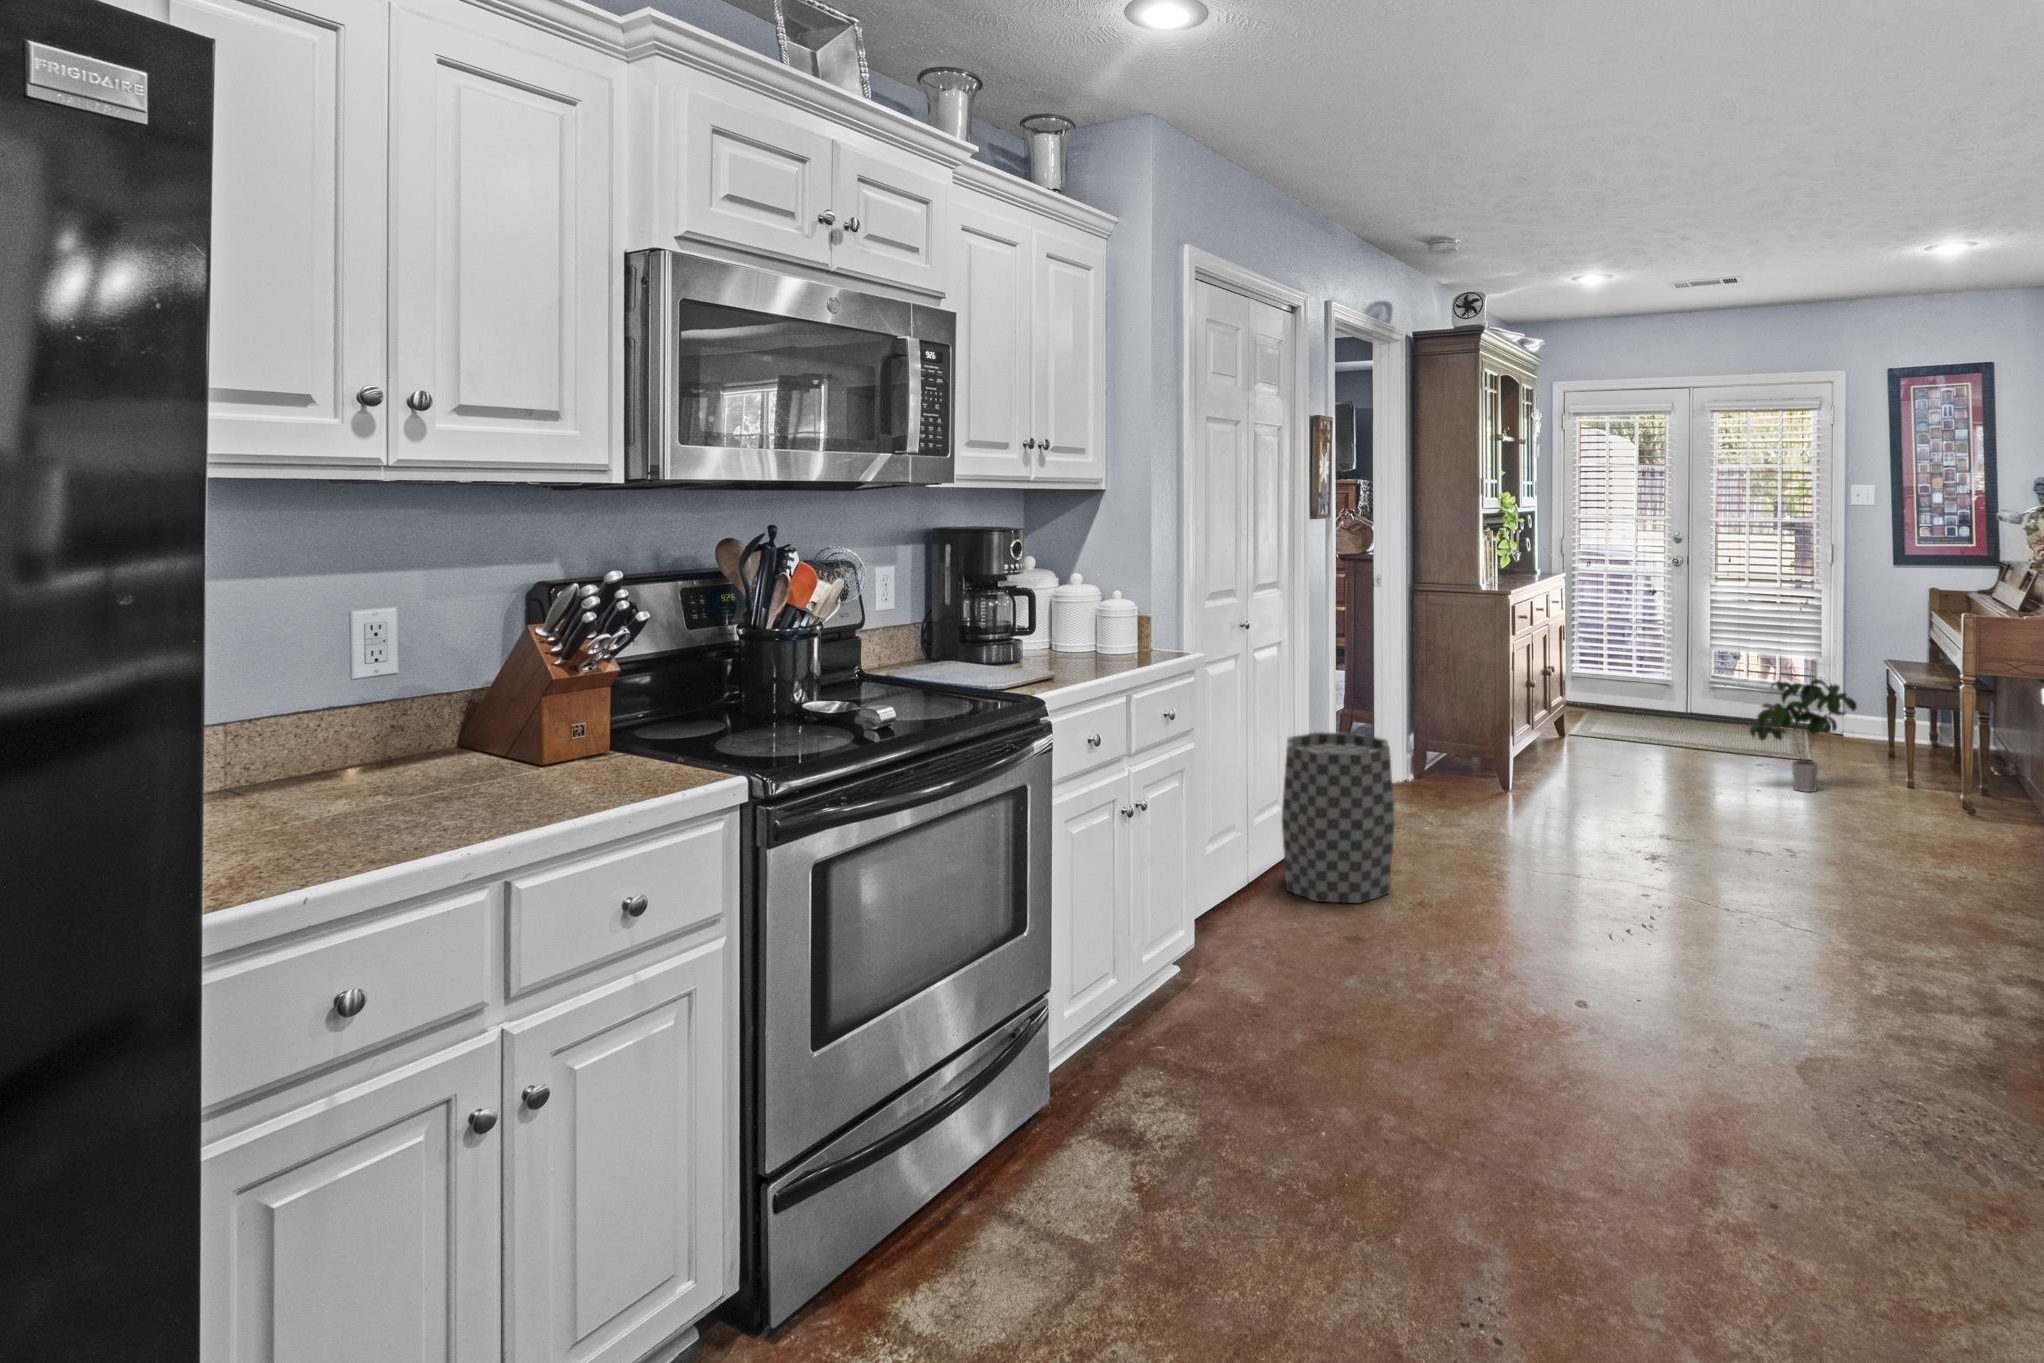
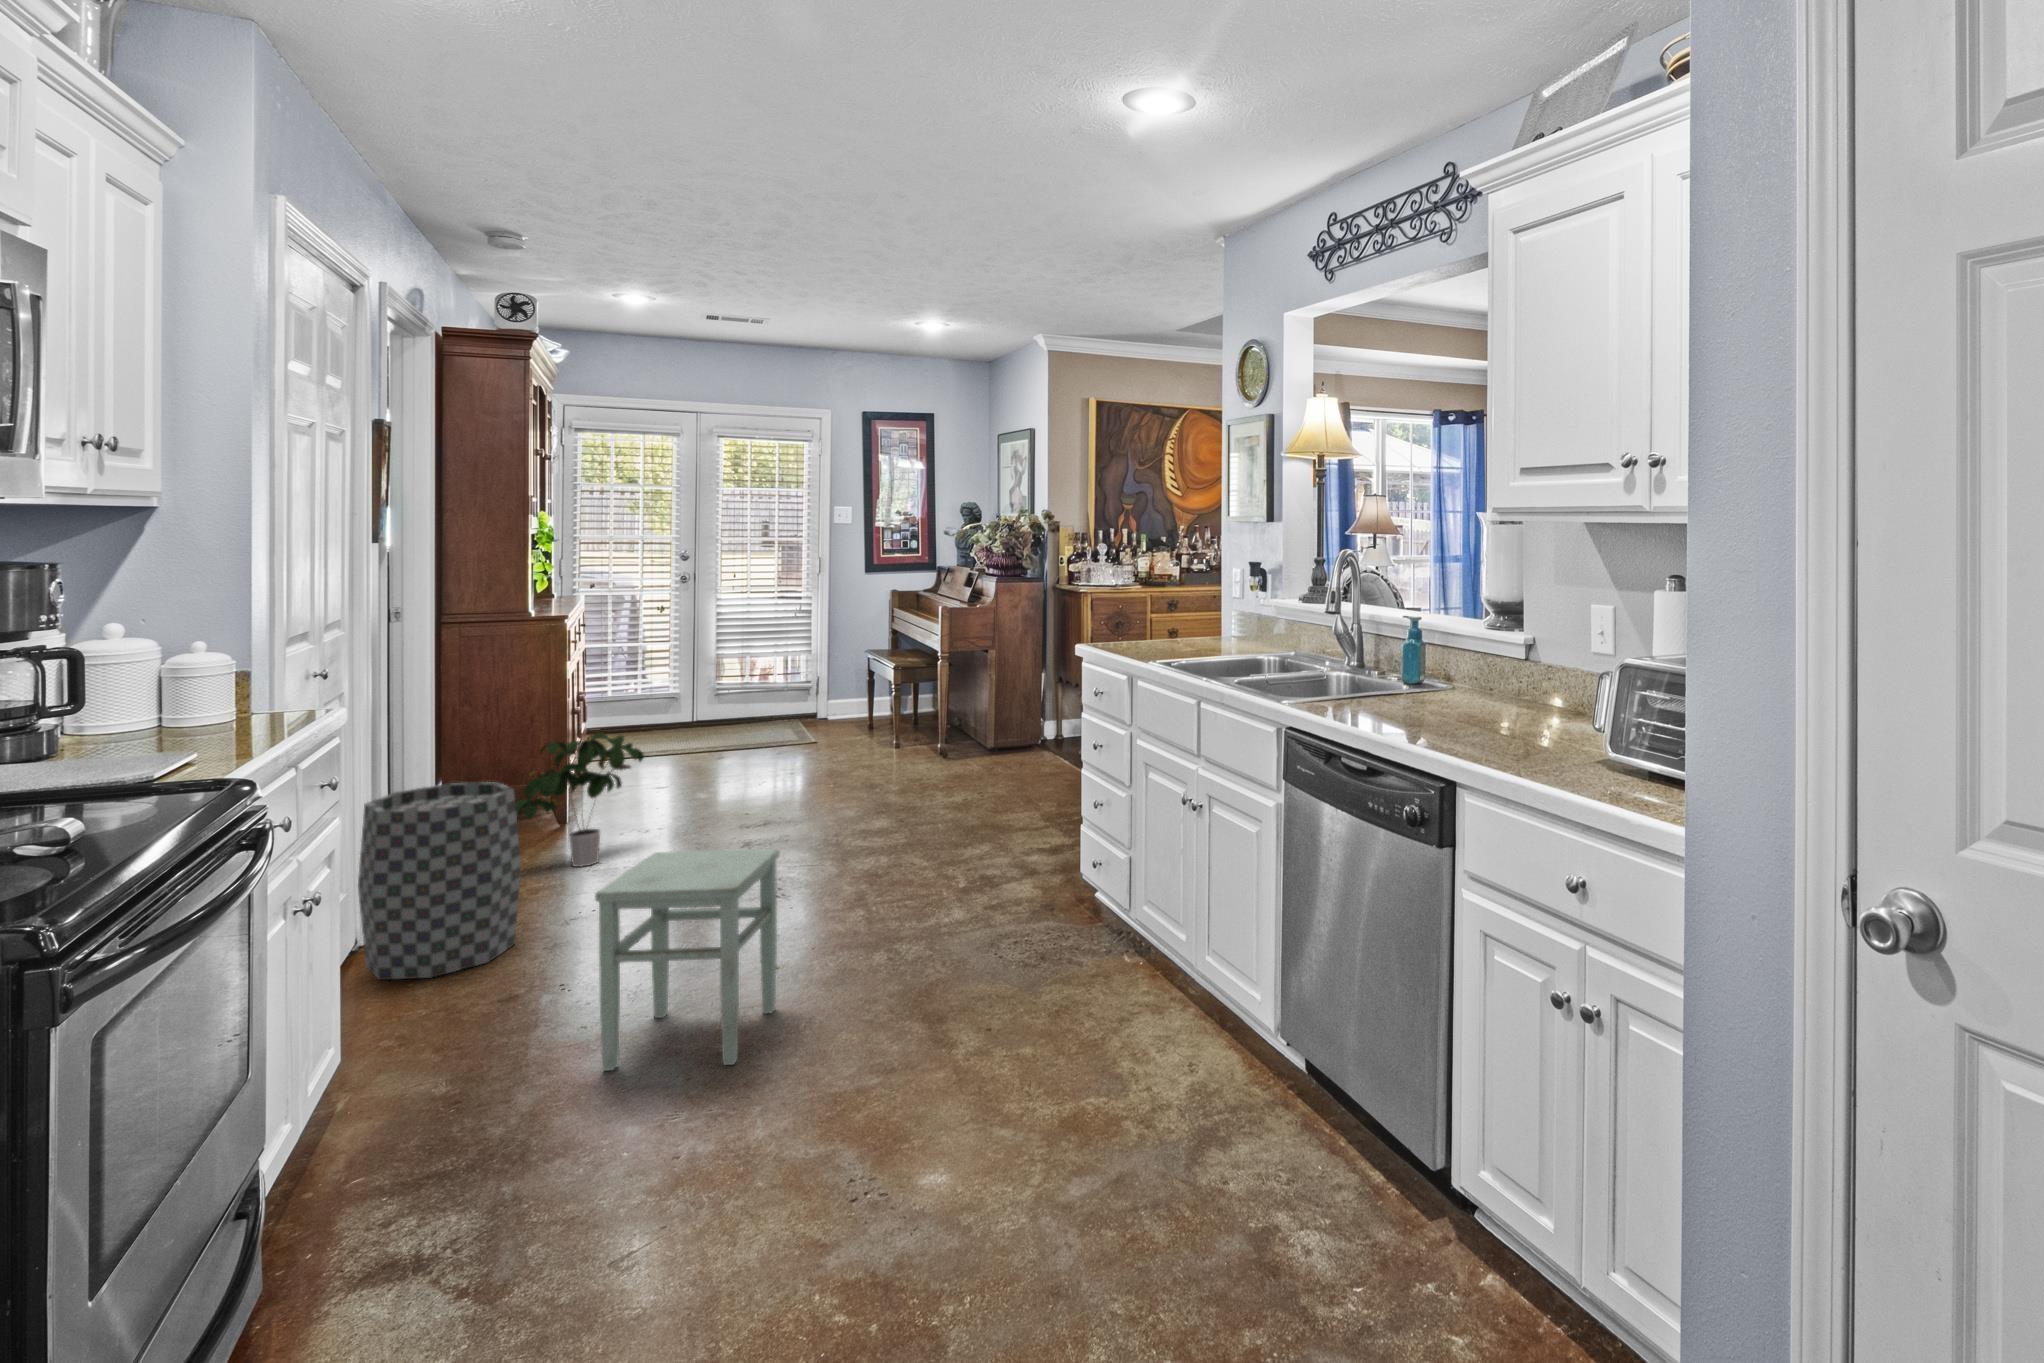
potted plant: present [1750,679,1857,792] -> present [516,733,644,867]
stool: none [1360,839,1554,1091] -> present [595,849,779,1071]

